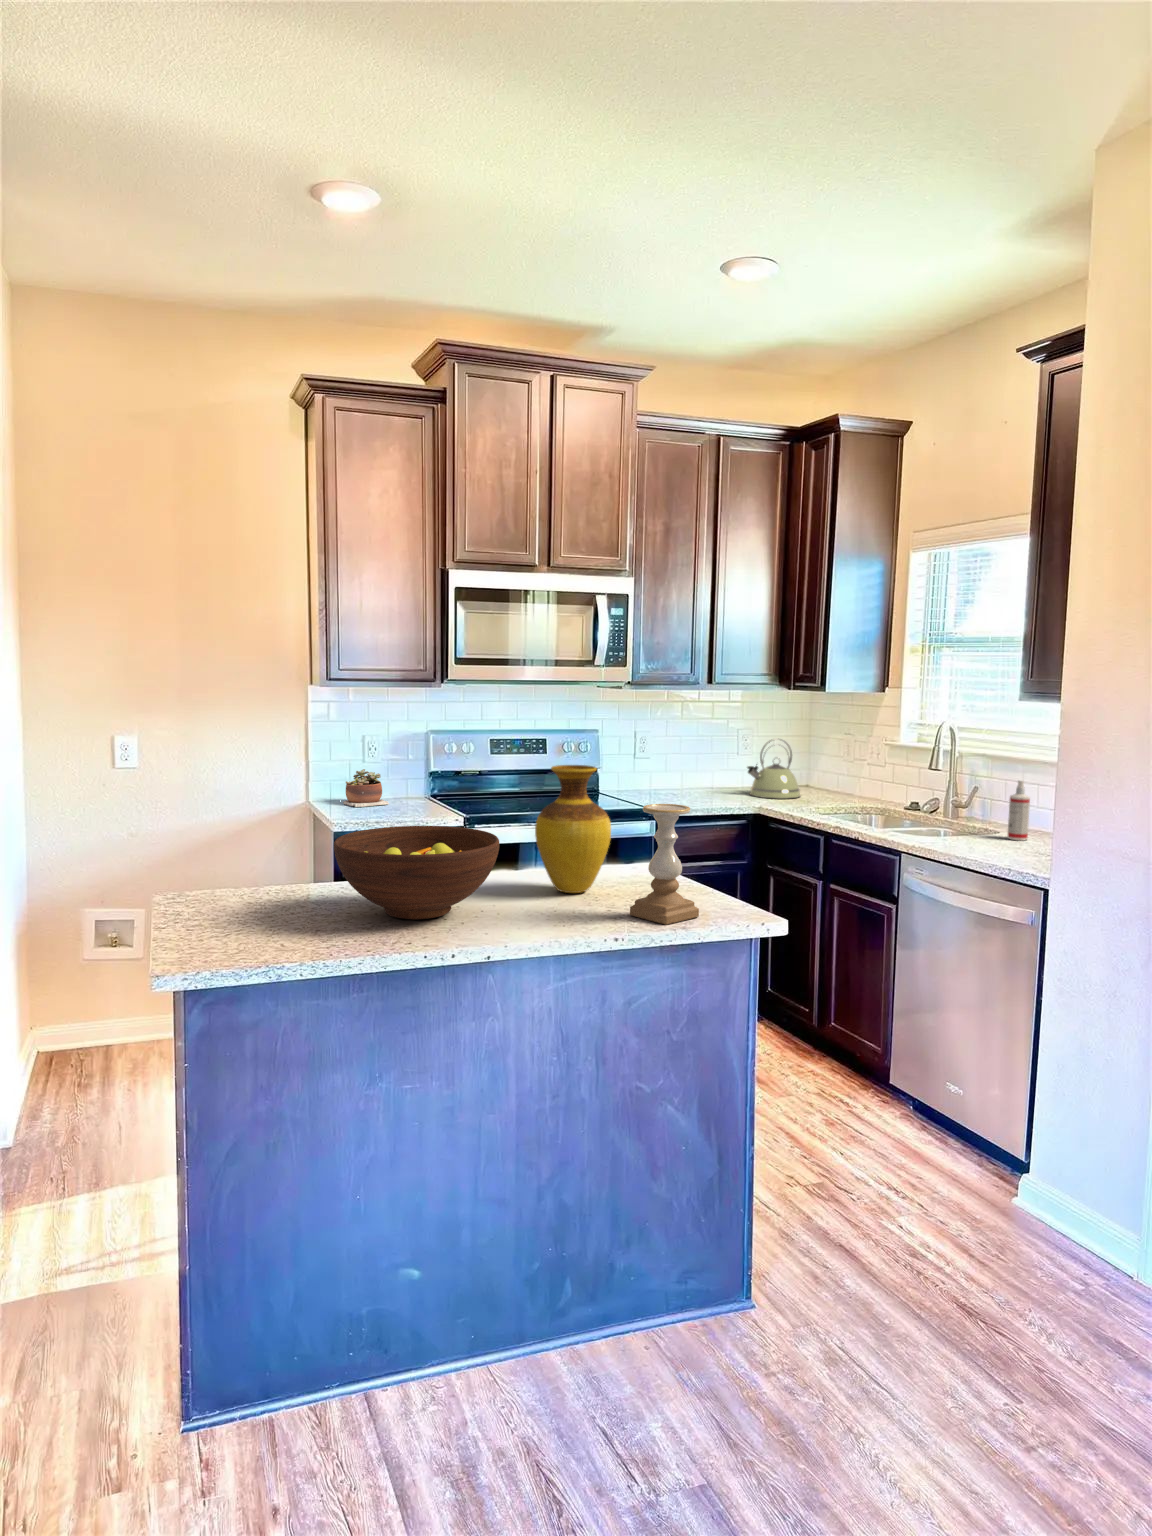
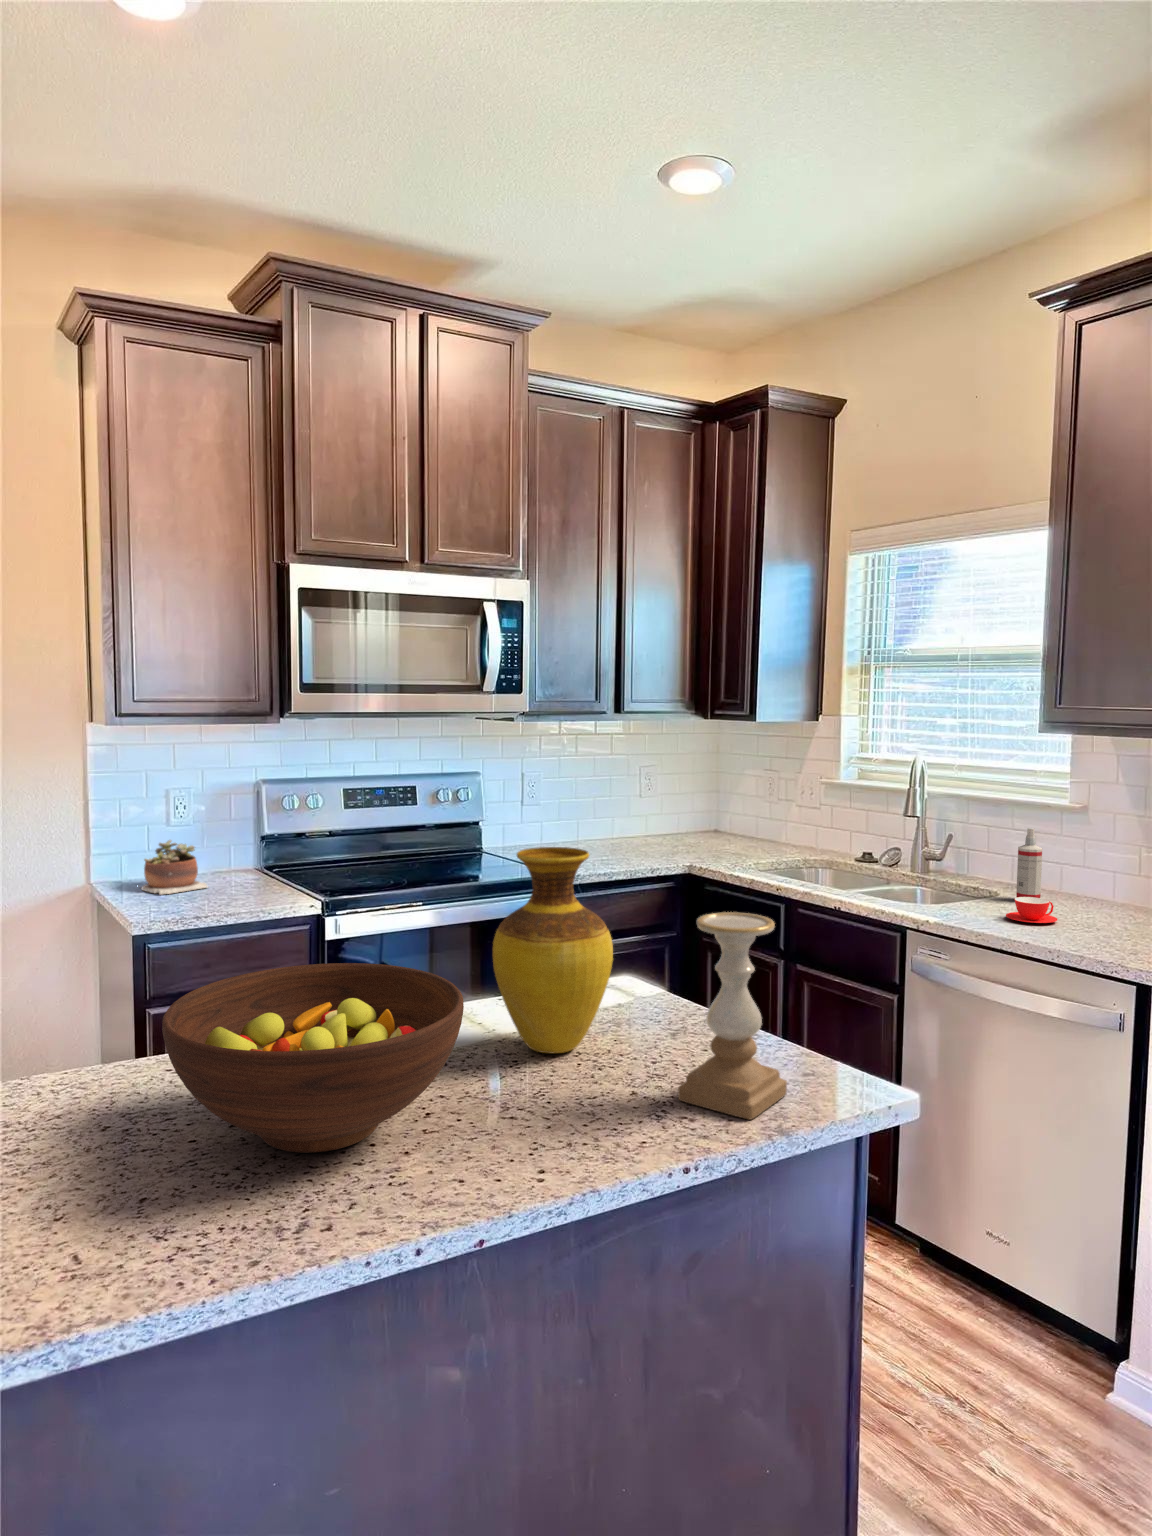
kettle: present [747,739,800,799] -> none [664,780,728,854]
teacup: none [982,833,1023,852] -> present [1006,897,1058,923]

